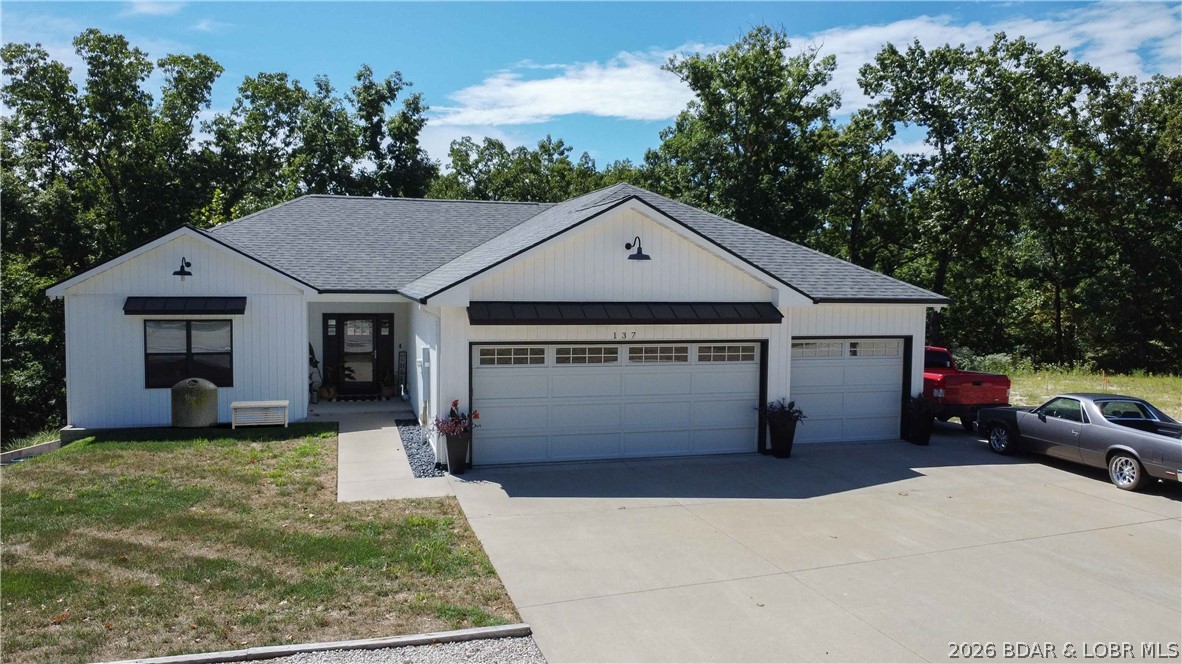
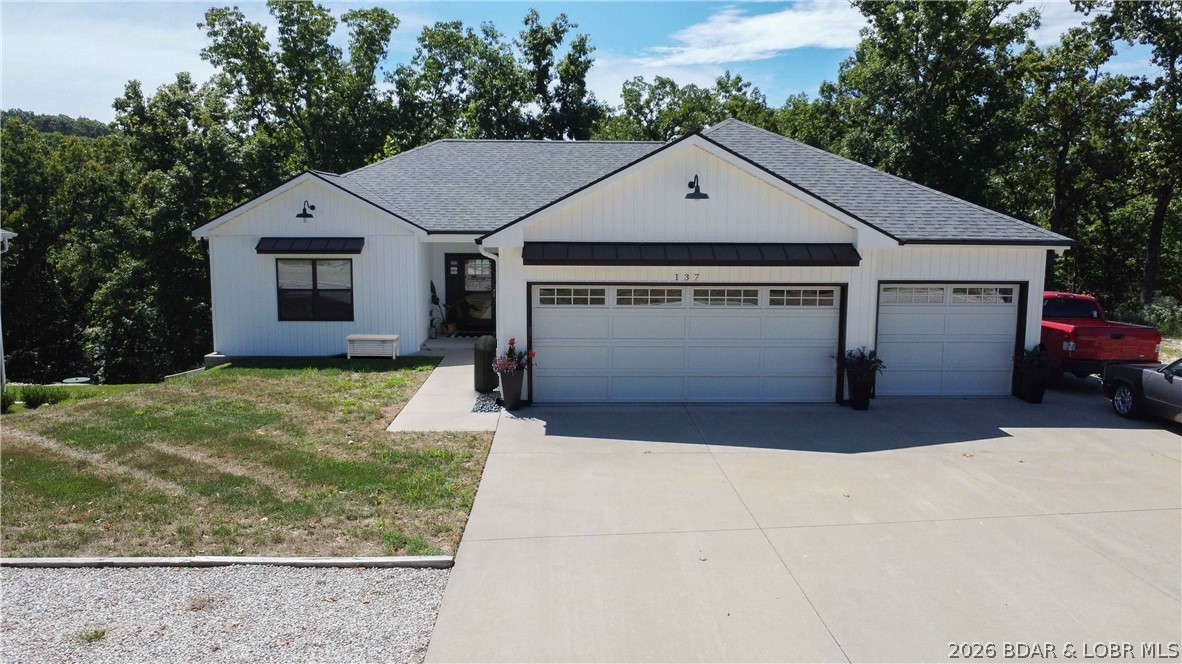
trash can: present [171,378,218,428] -> present [474,335,500,393]

